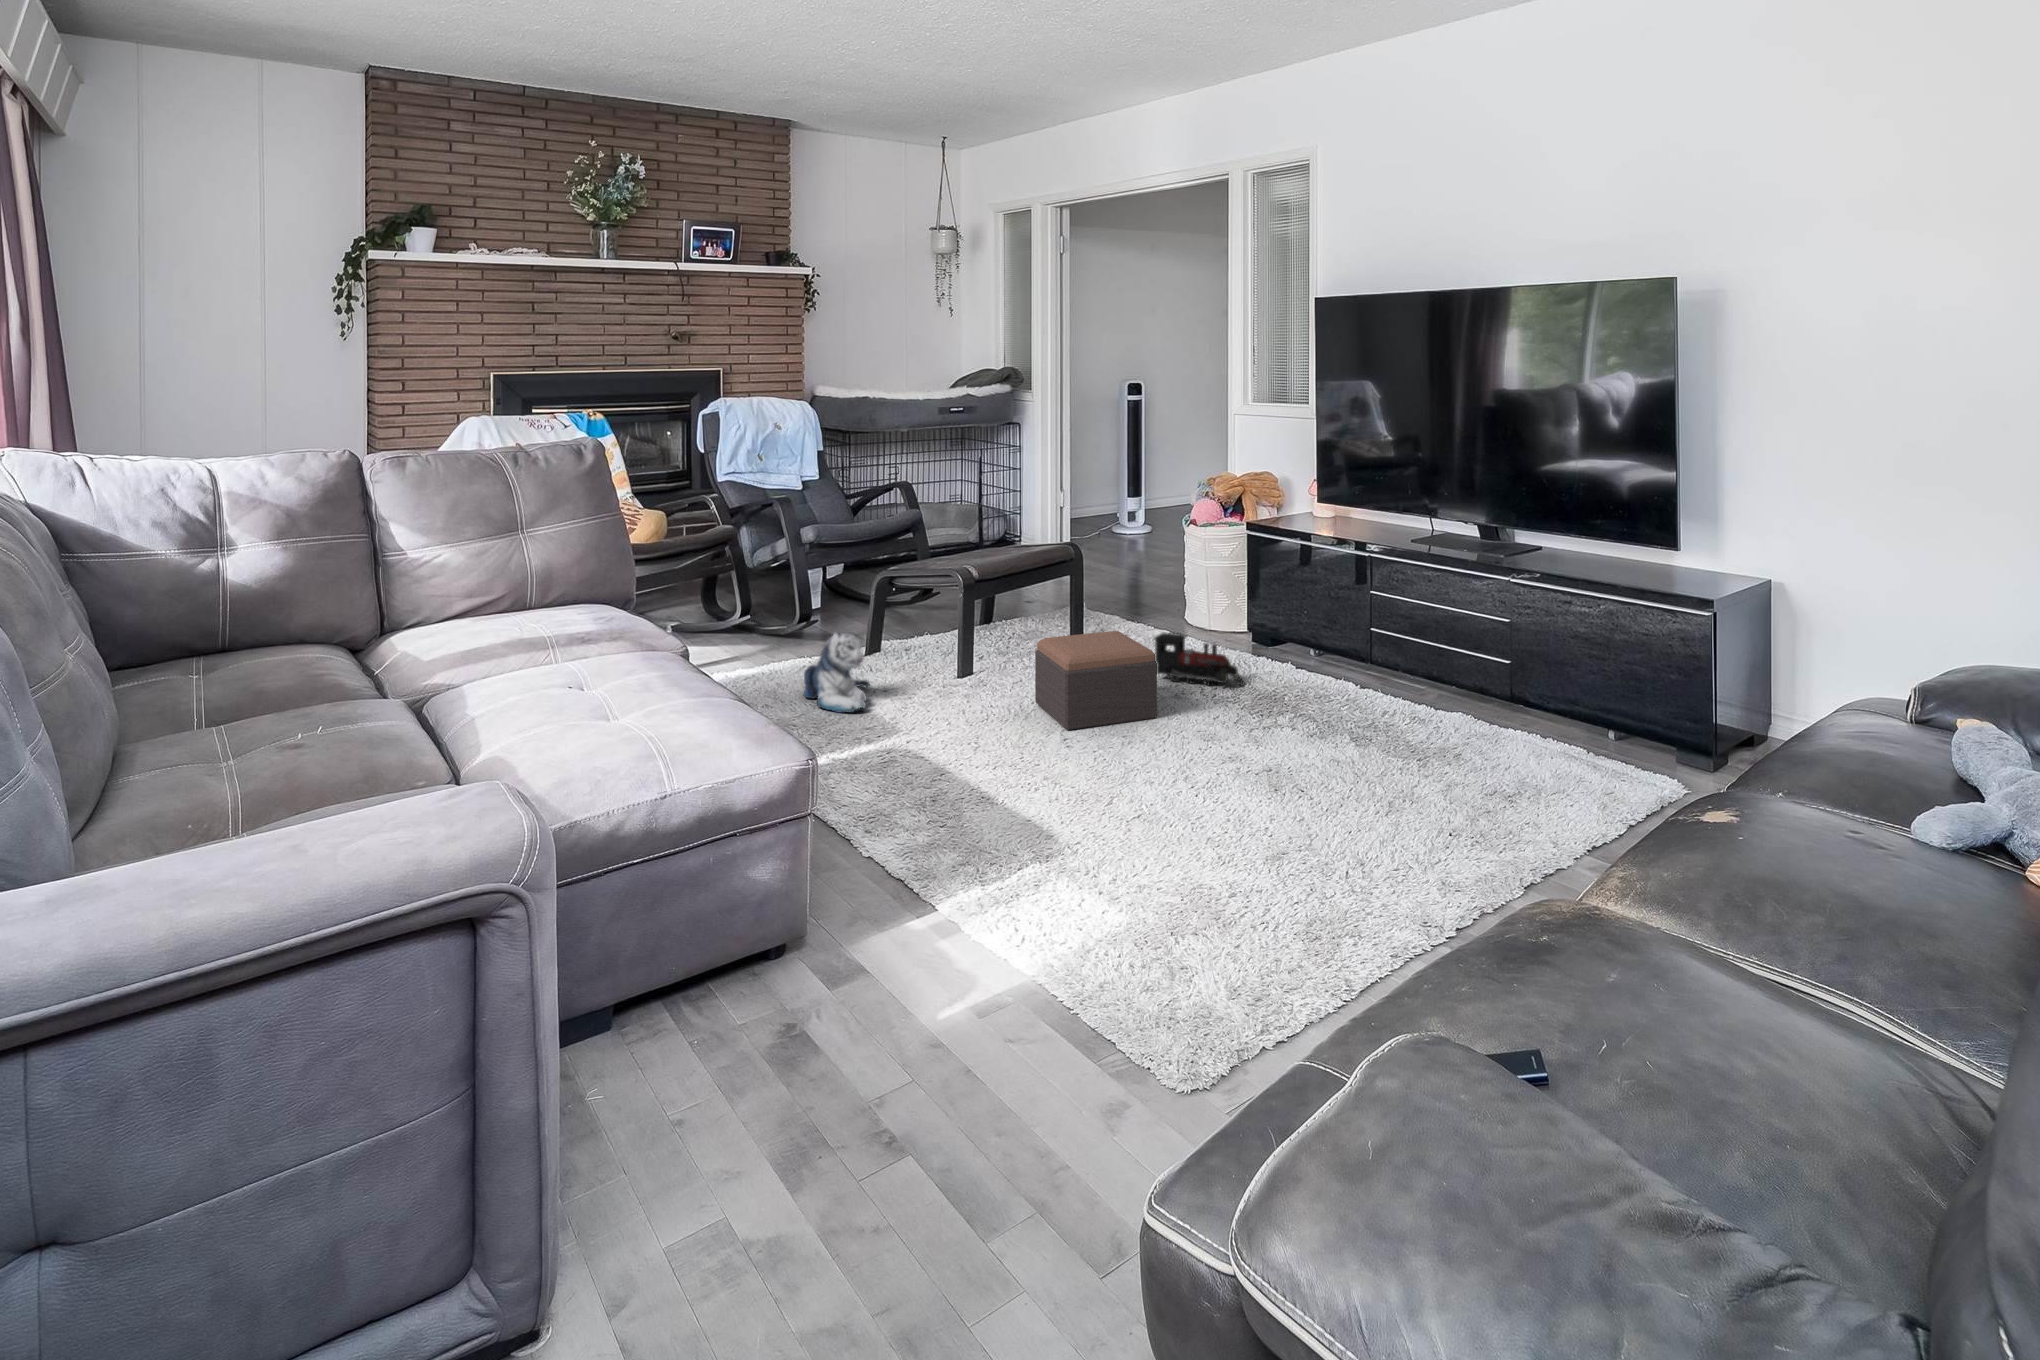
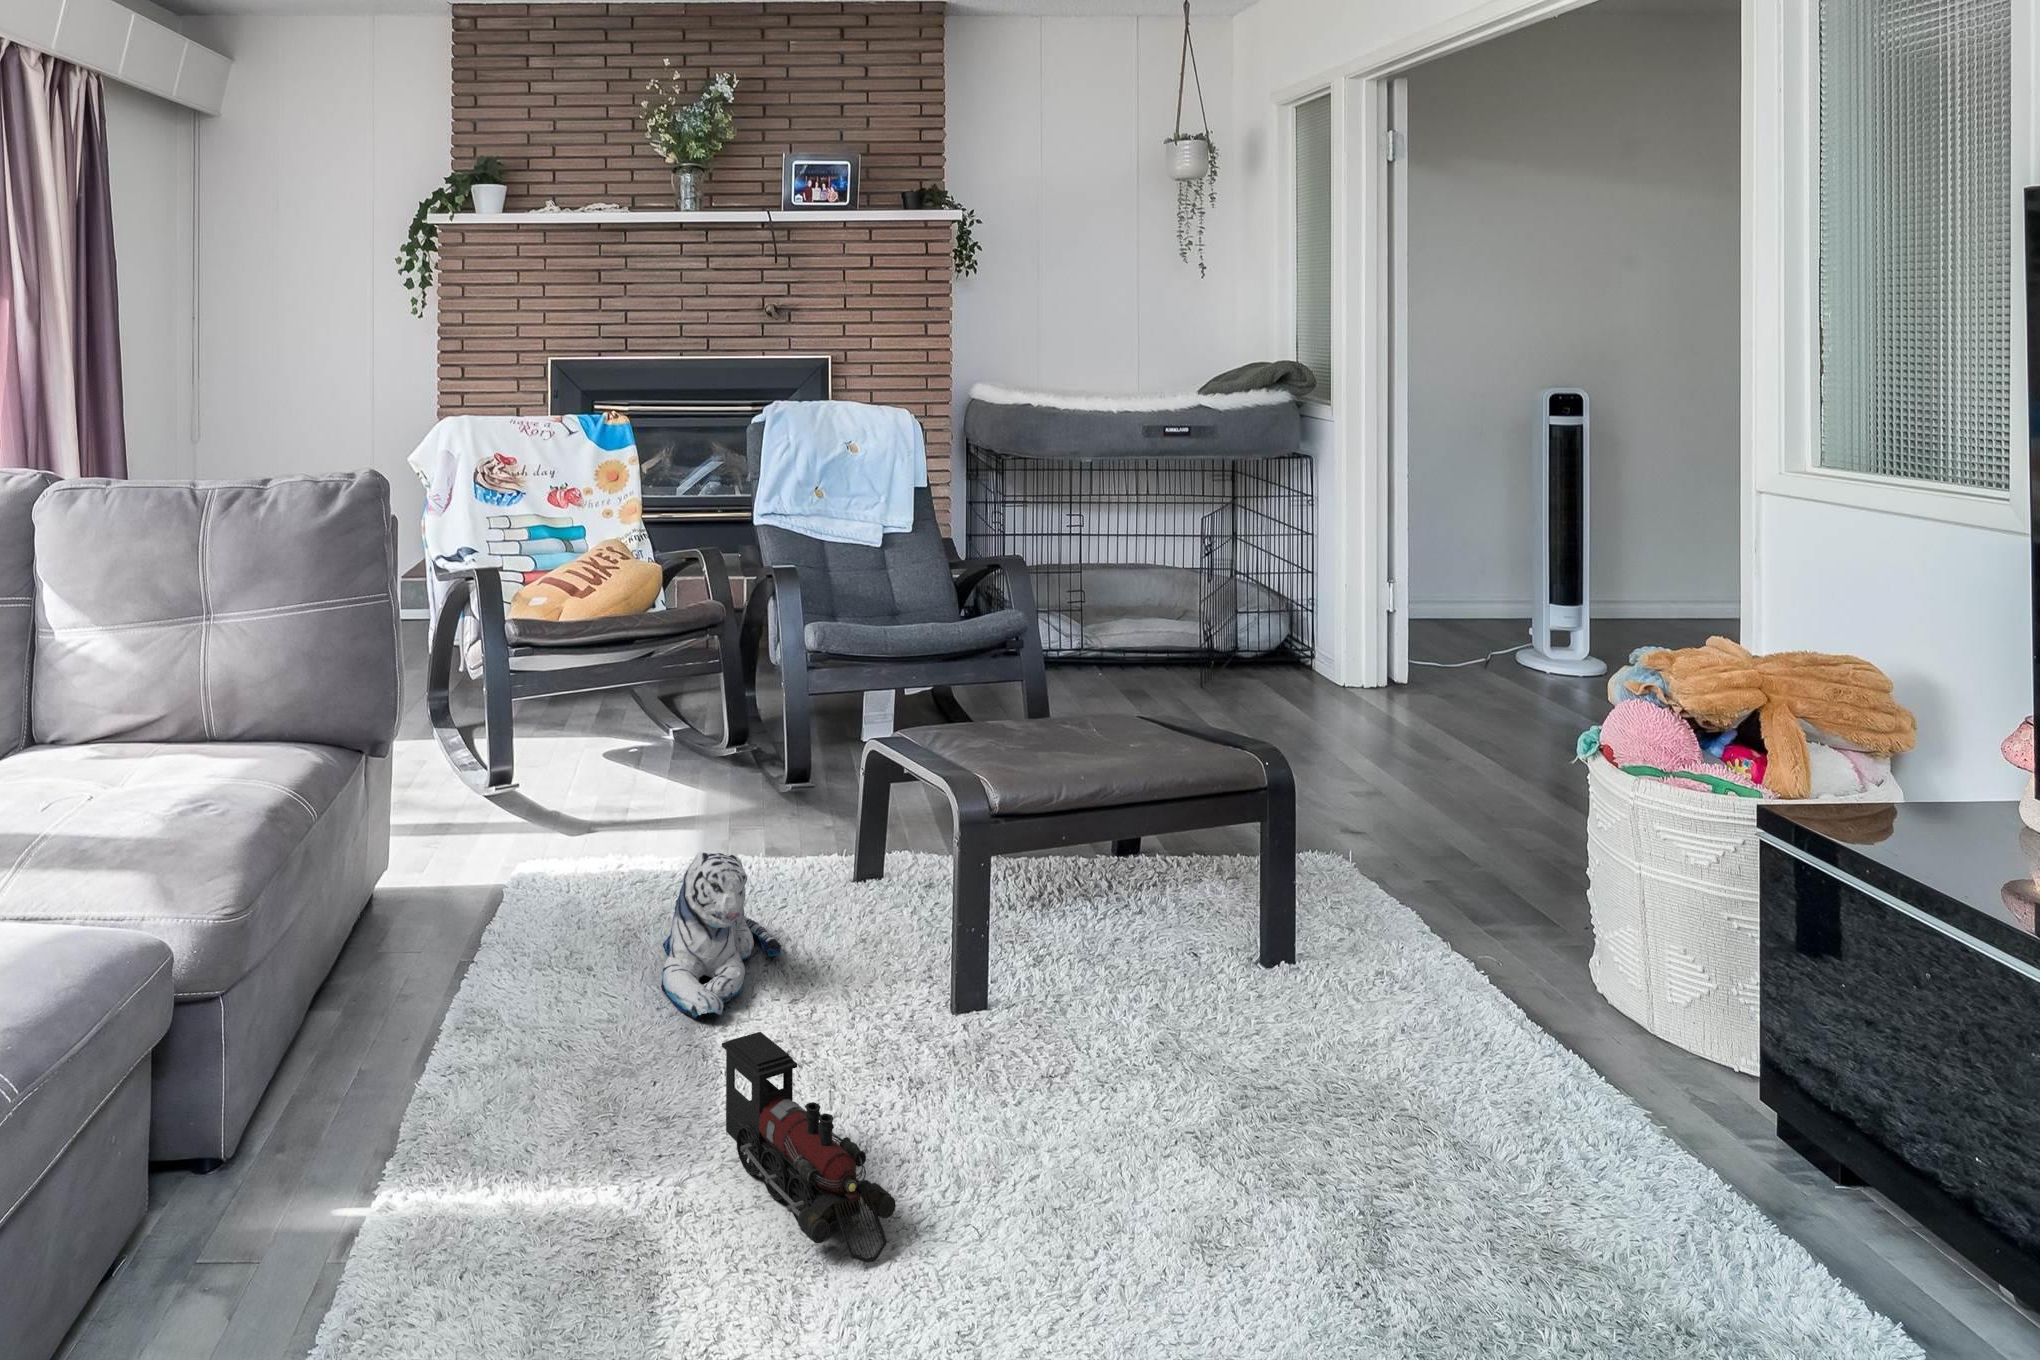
footstool: present [1035,631,1157,730] -> none [1032,975,1287,1276]
toy train: present [1154,633,1243,685] -> present [722,1032,896,1262]

